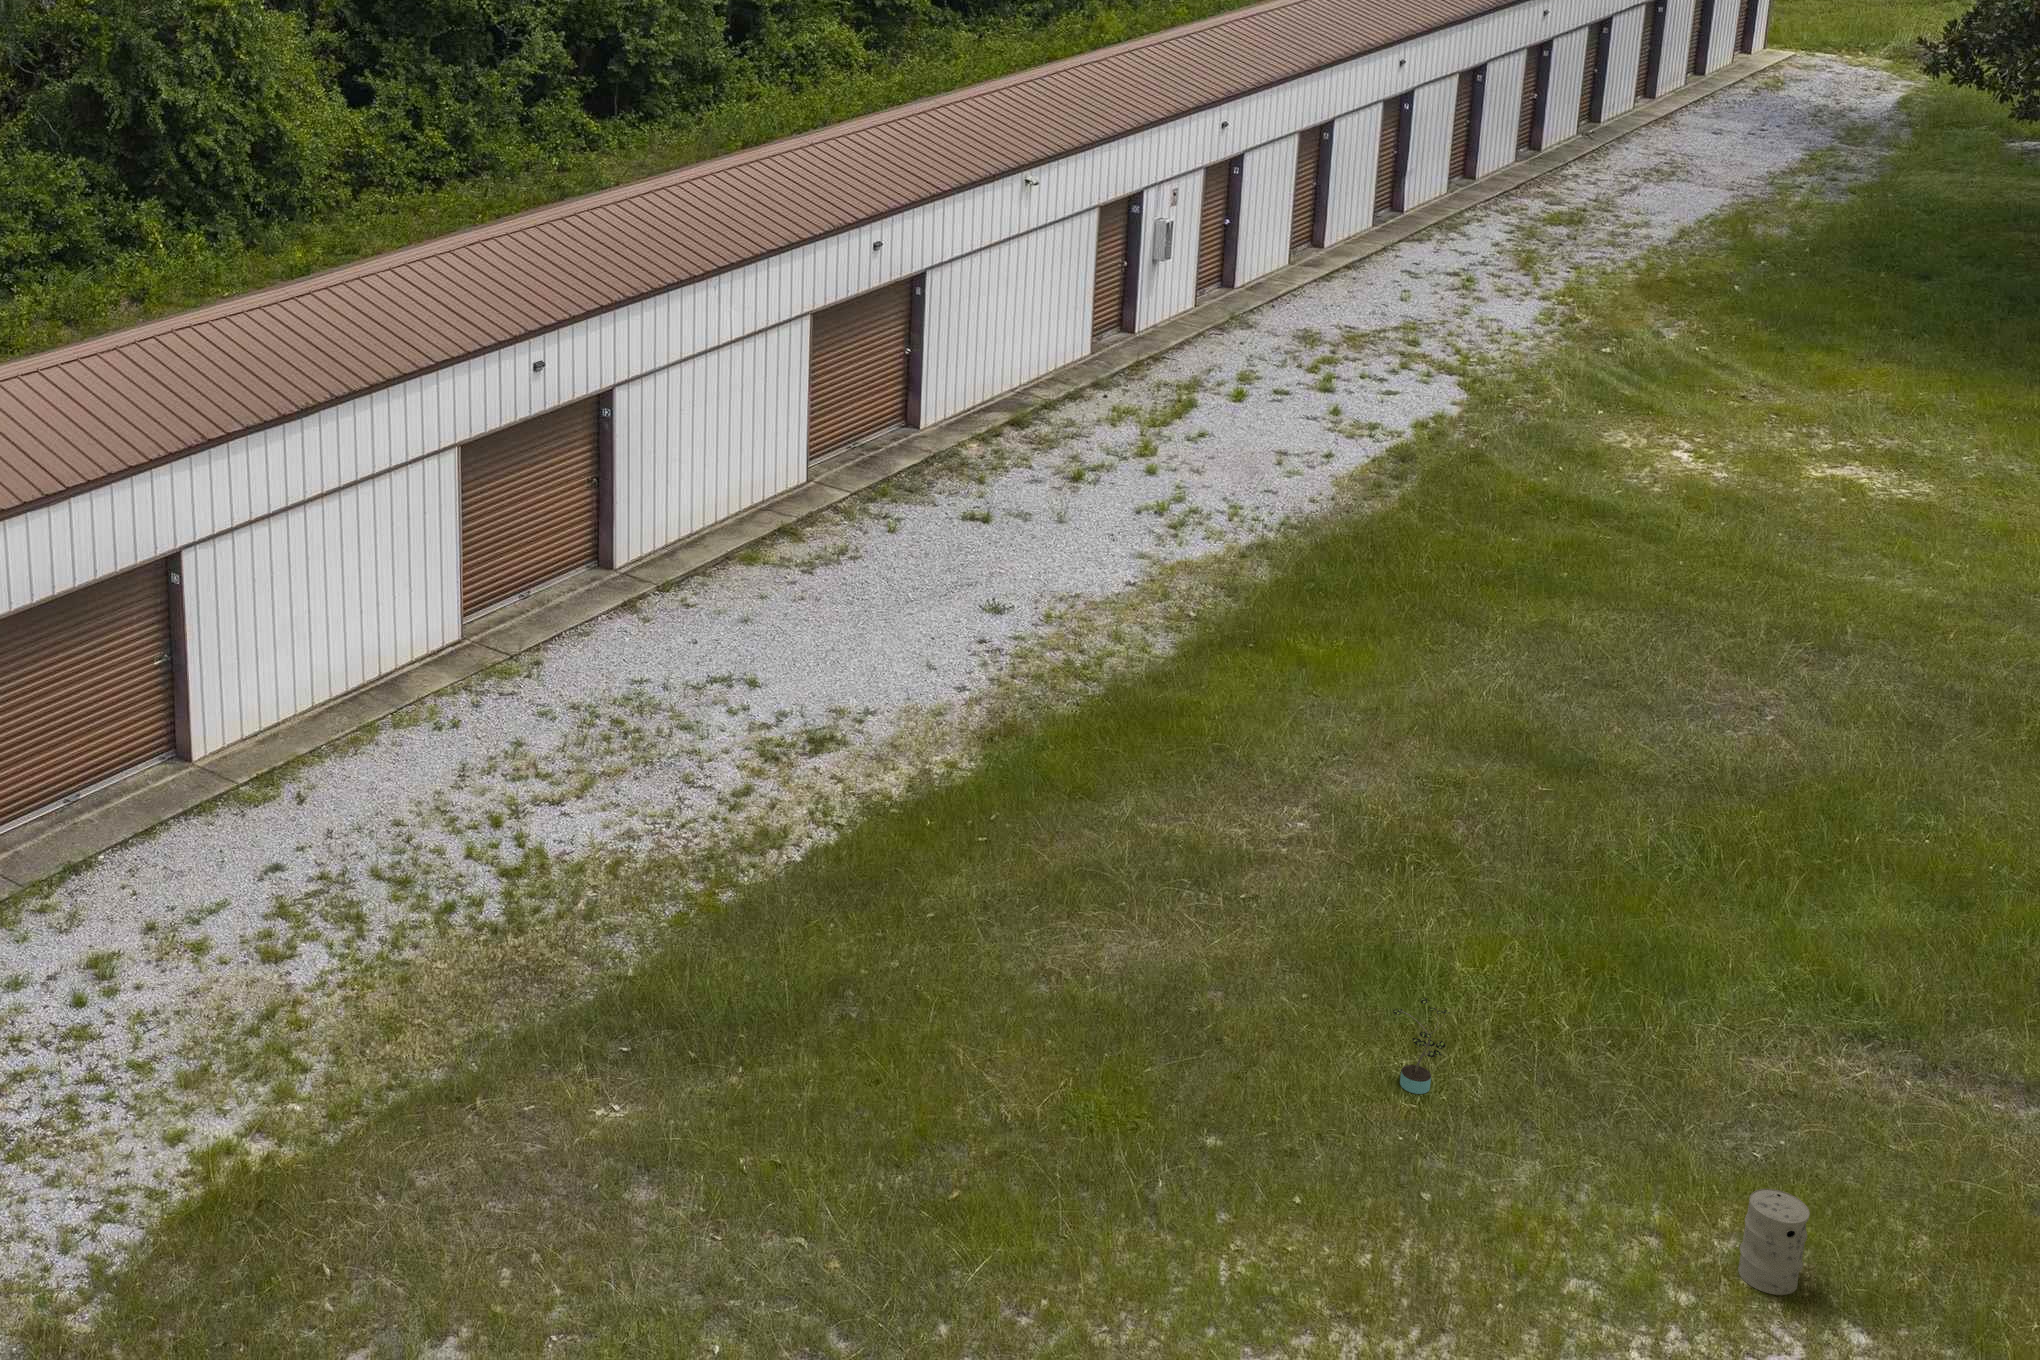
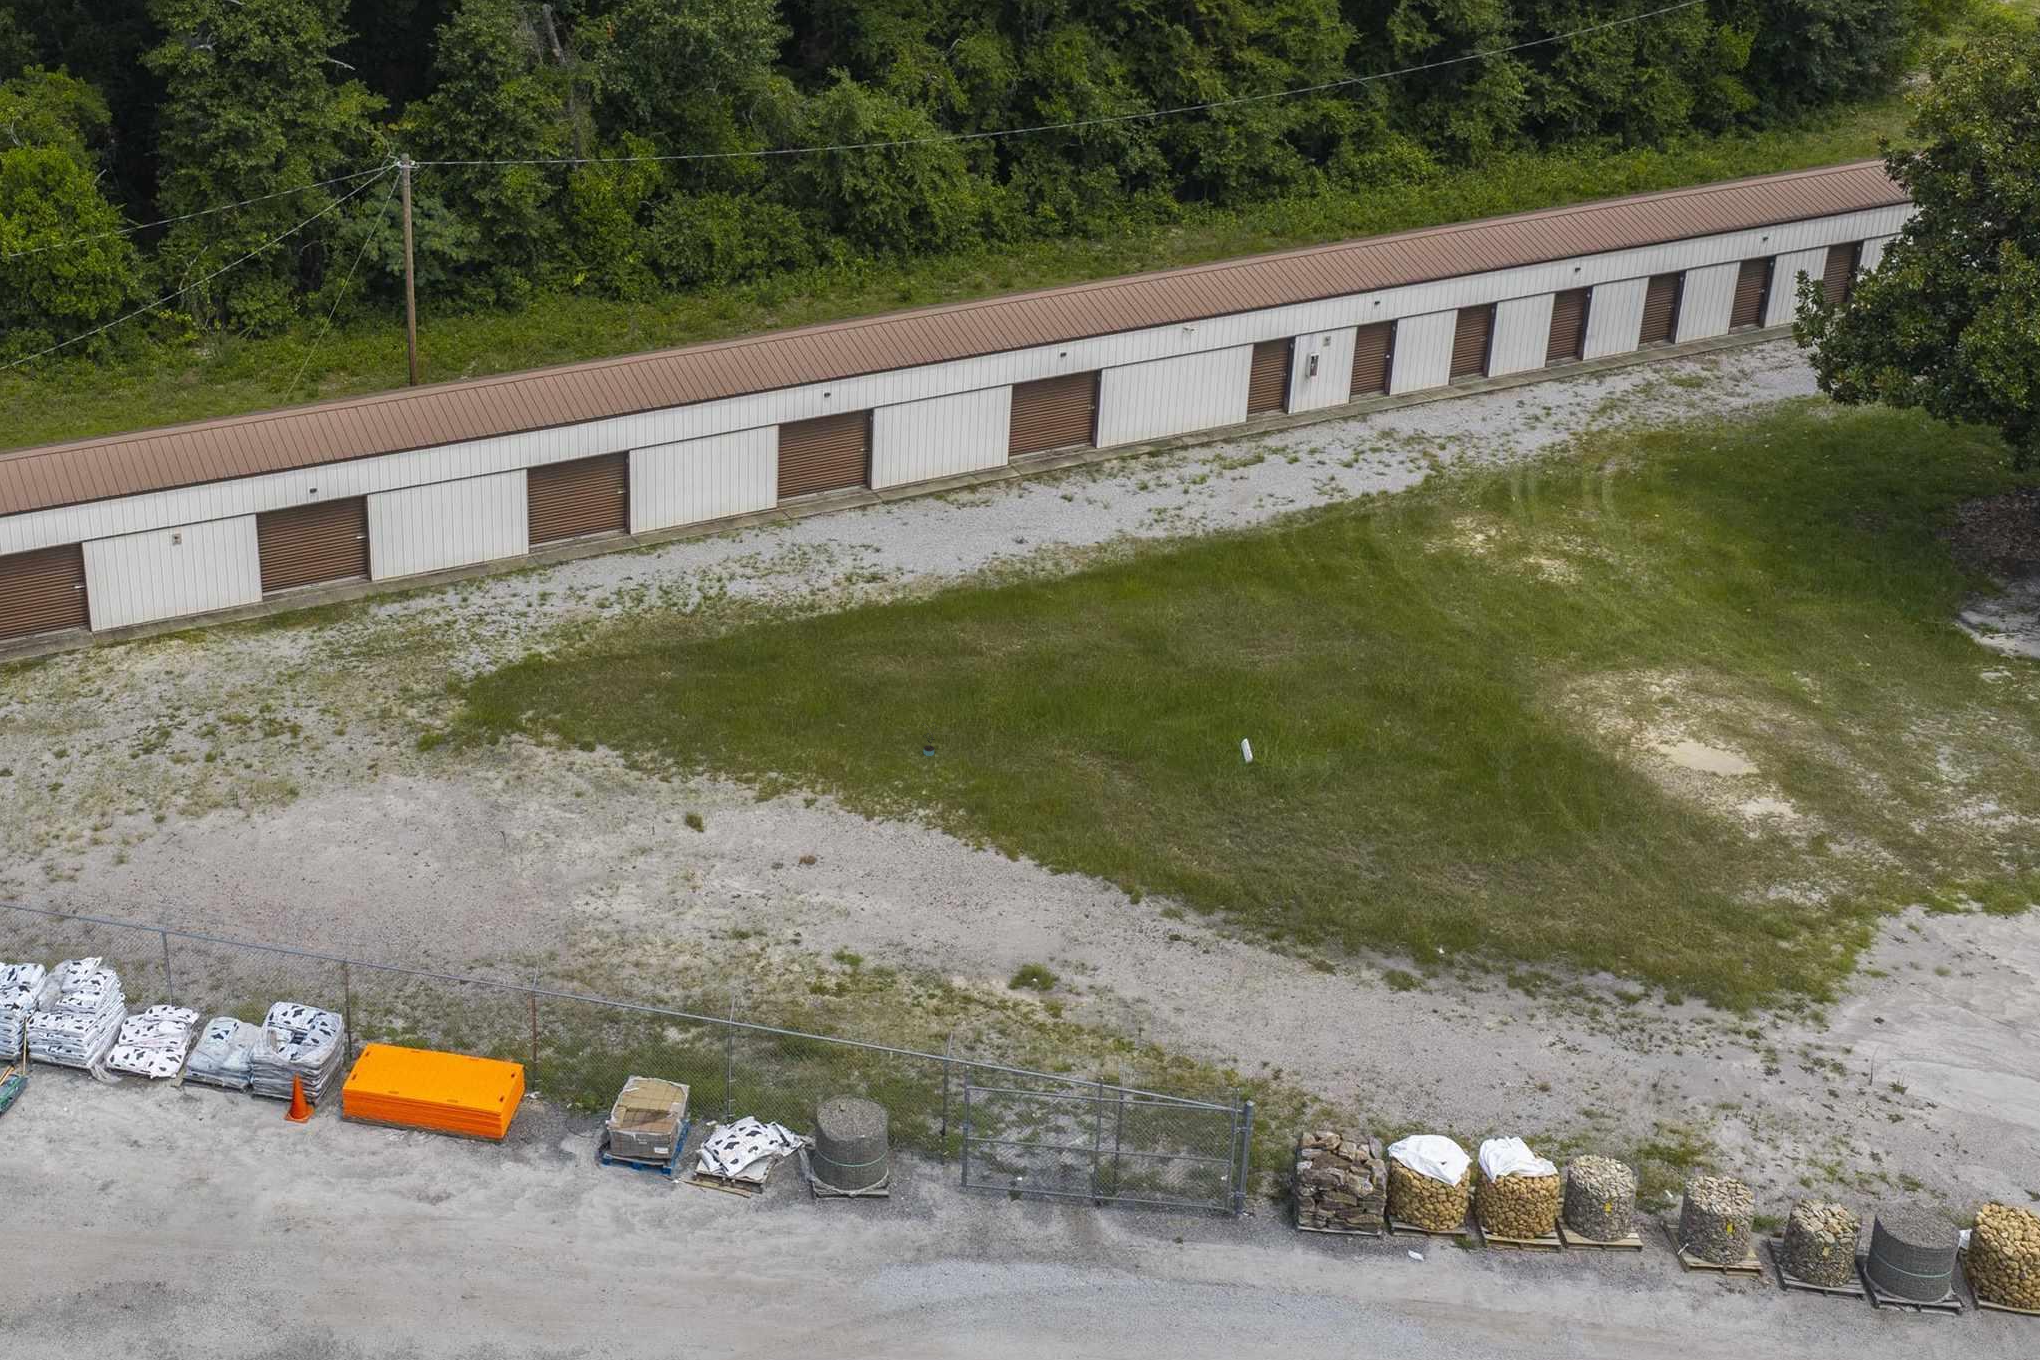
trash can: present [1738,1189,1810,1295] -> none [961,804,981,840]

